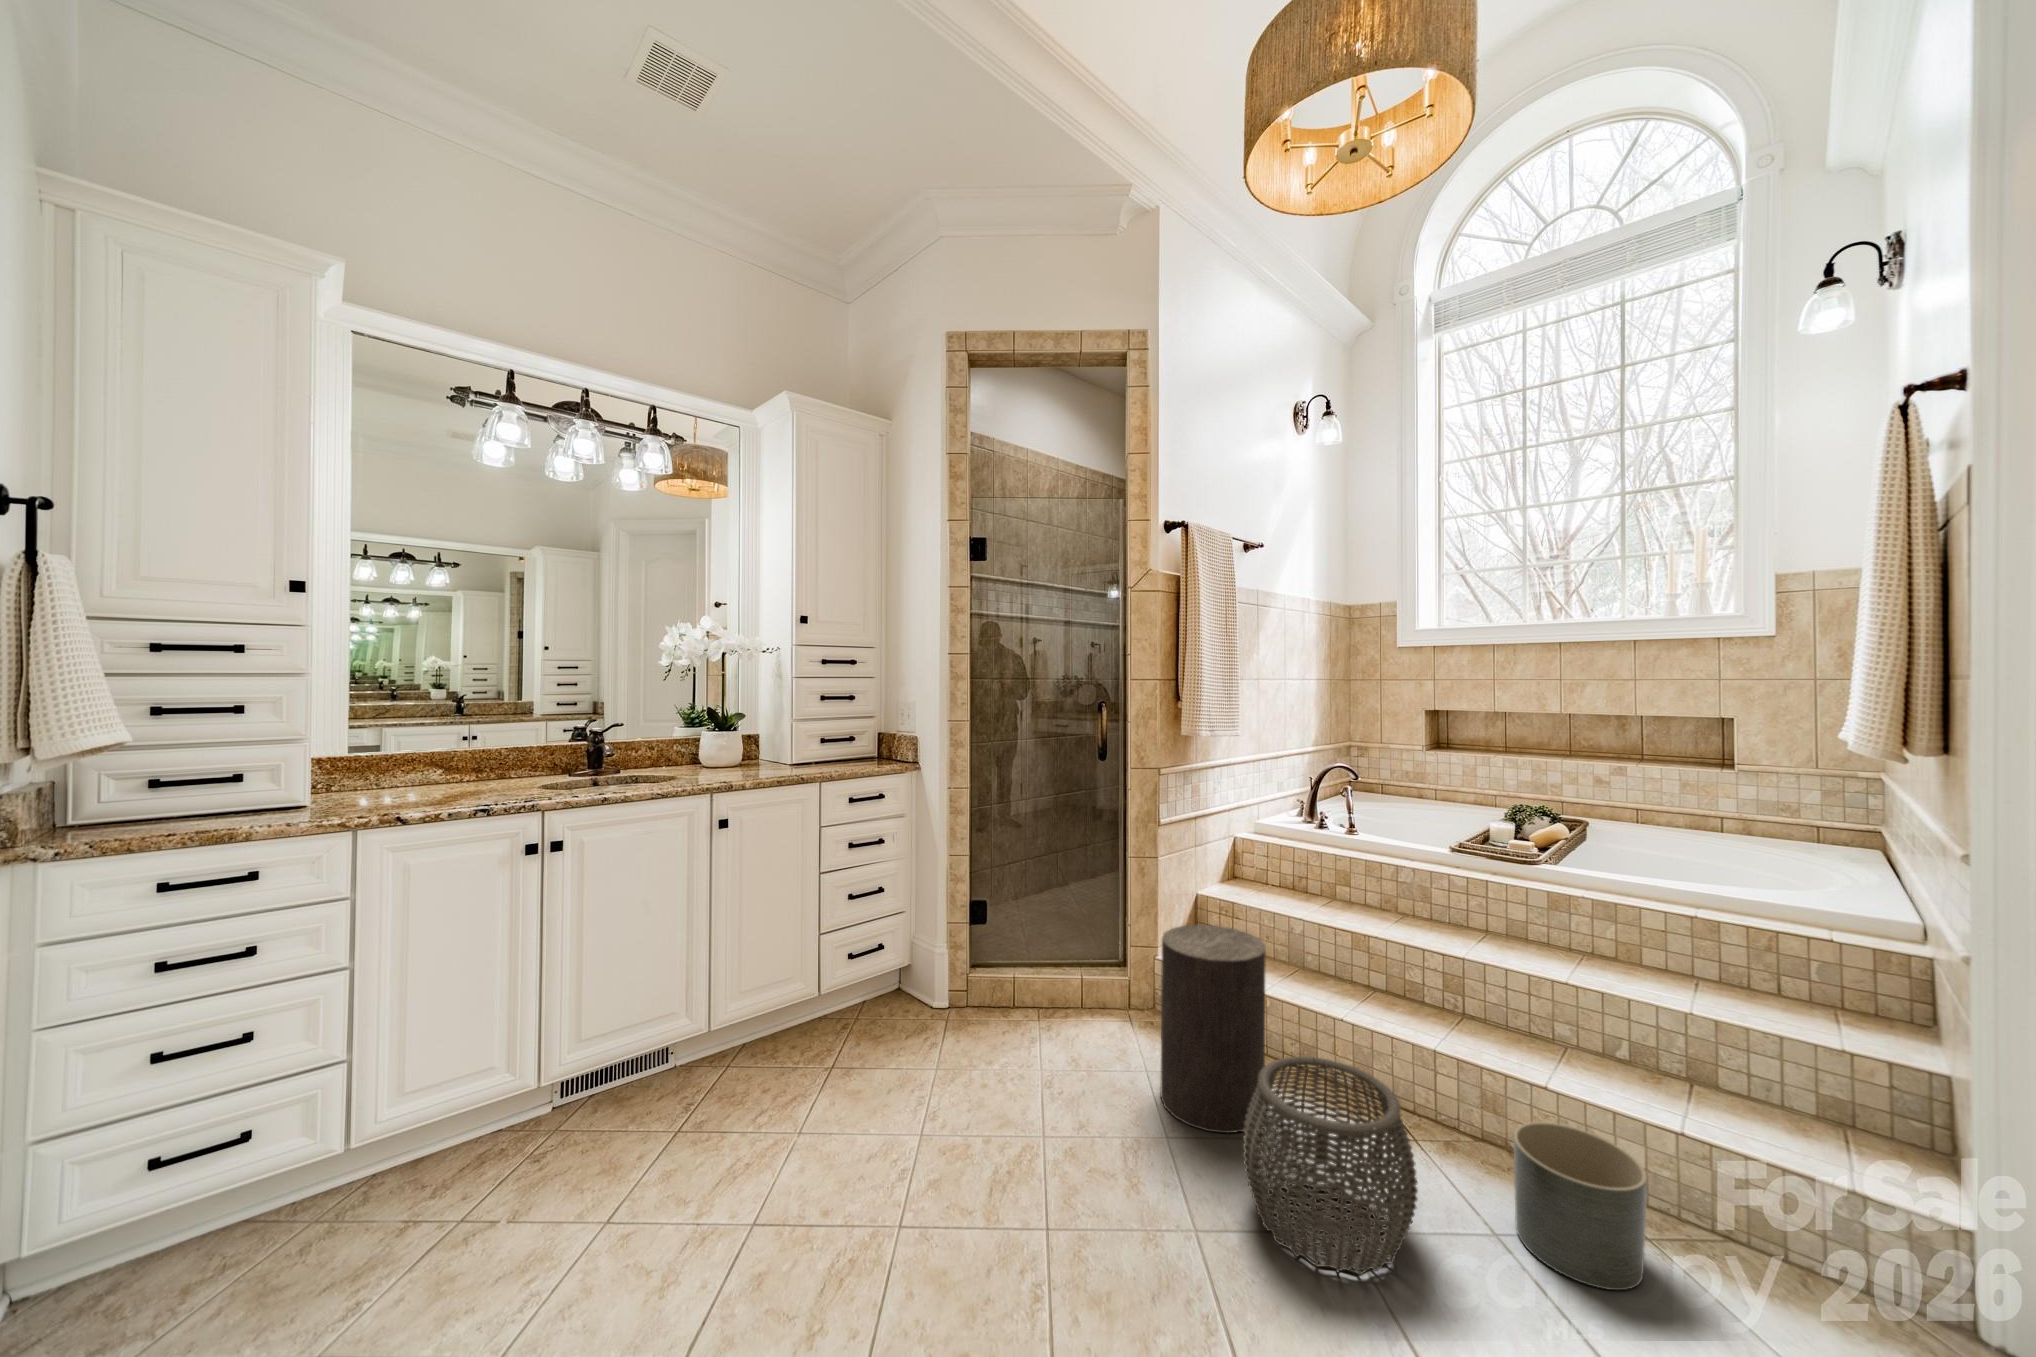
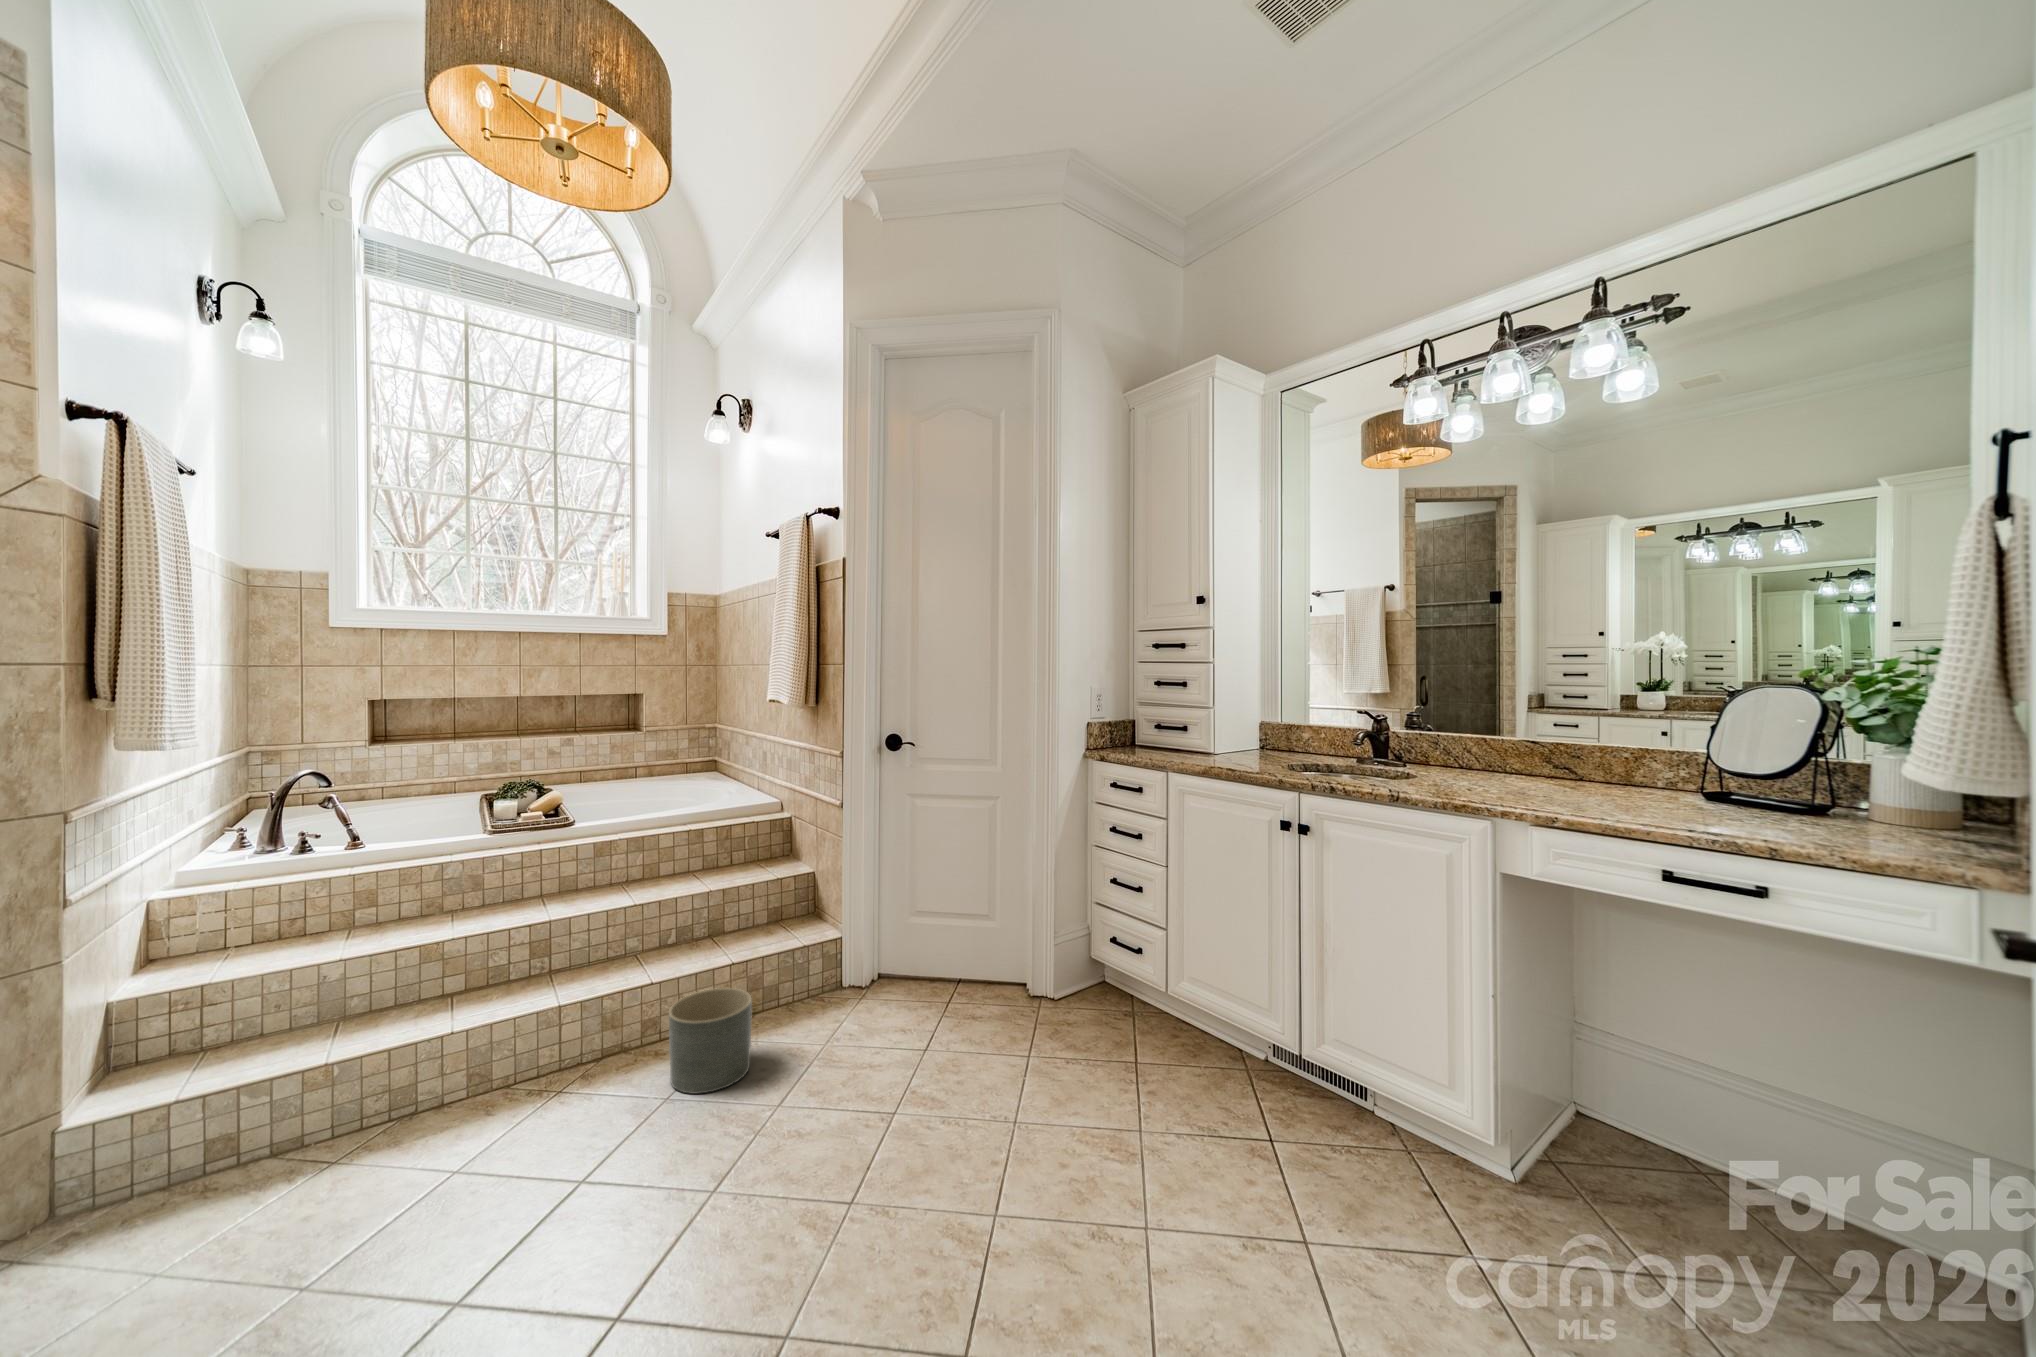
stool: present [1161,925,1266,1133] -> none [225,976,409,1268]
woven basket: present [1243,1057,1418,1274] -> none [463,1030,652,1239]

